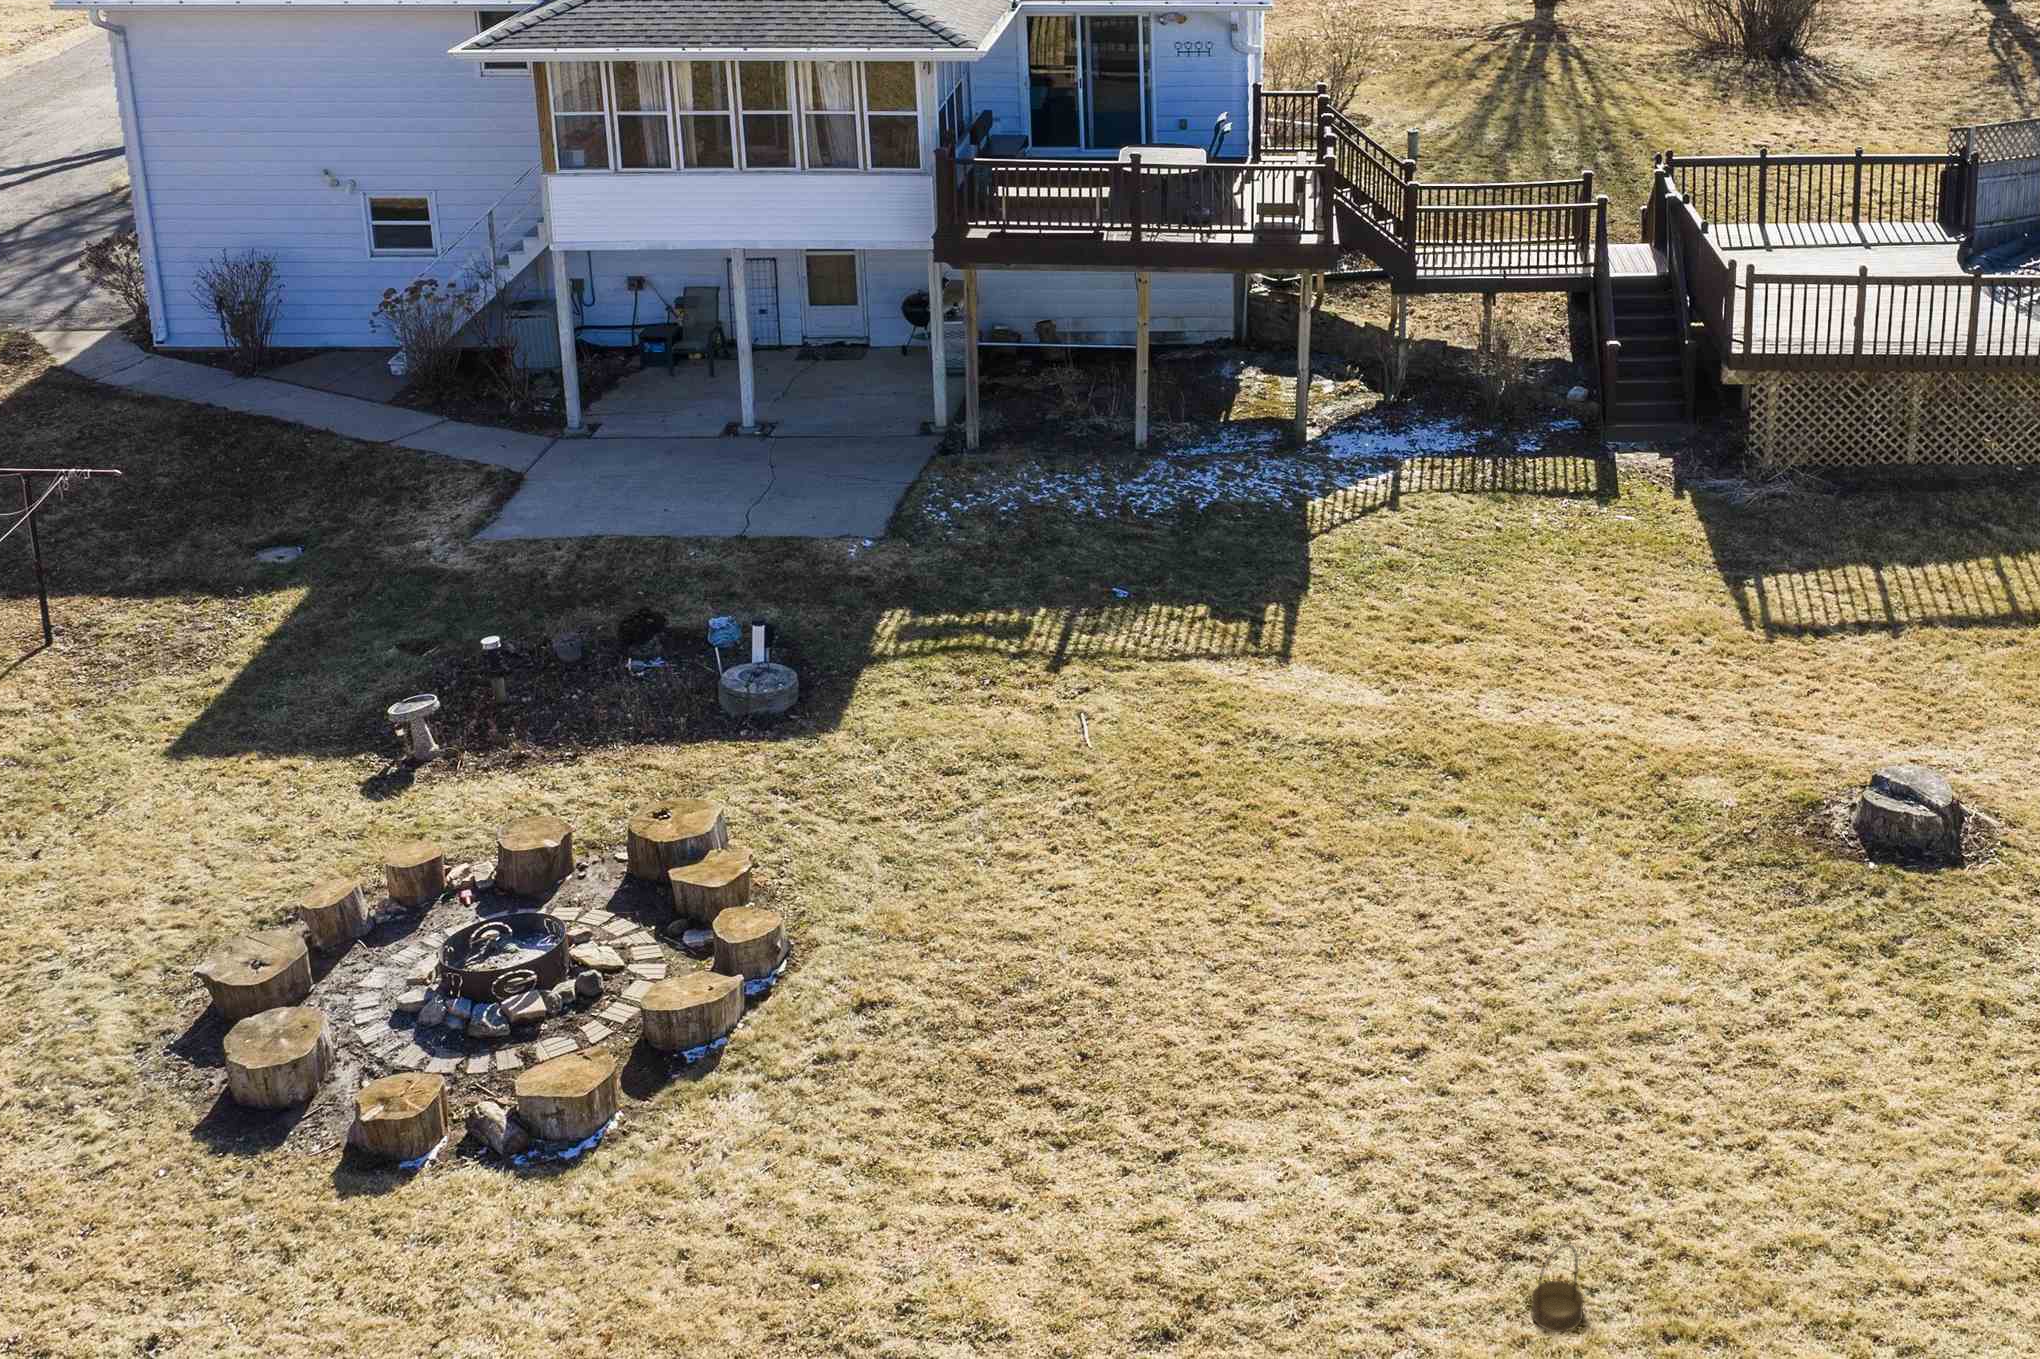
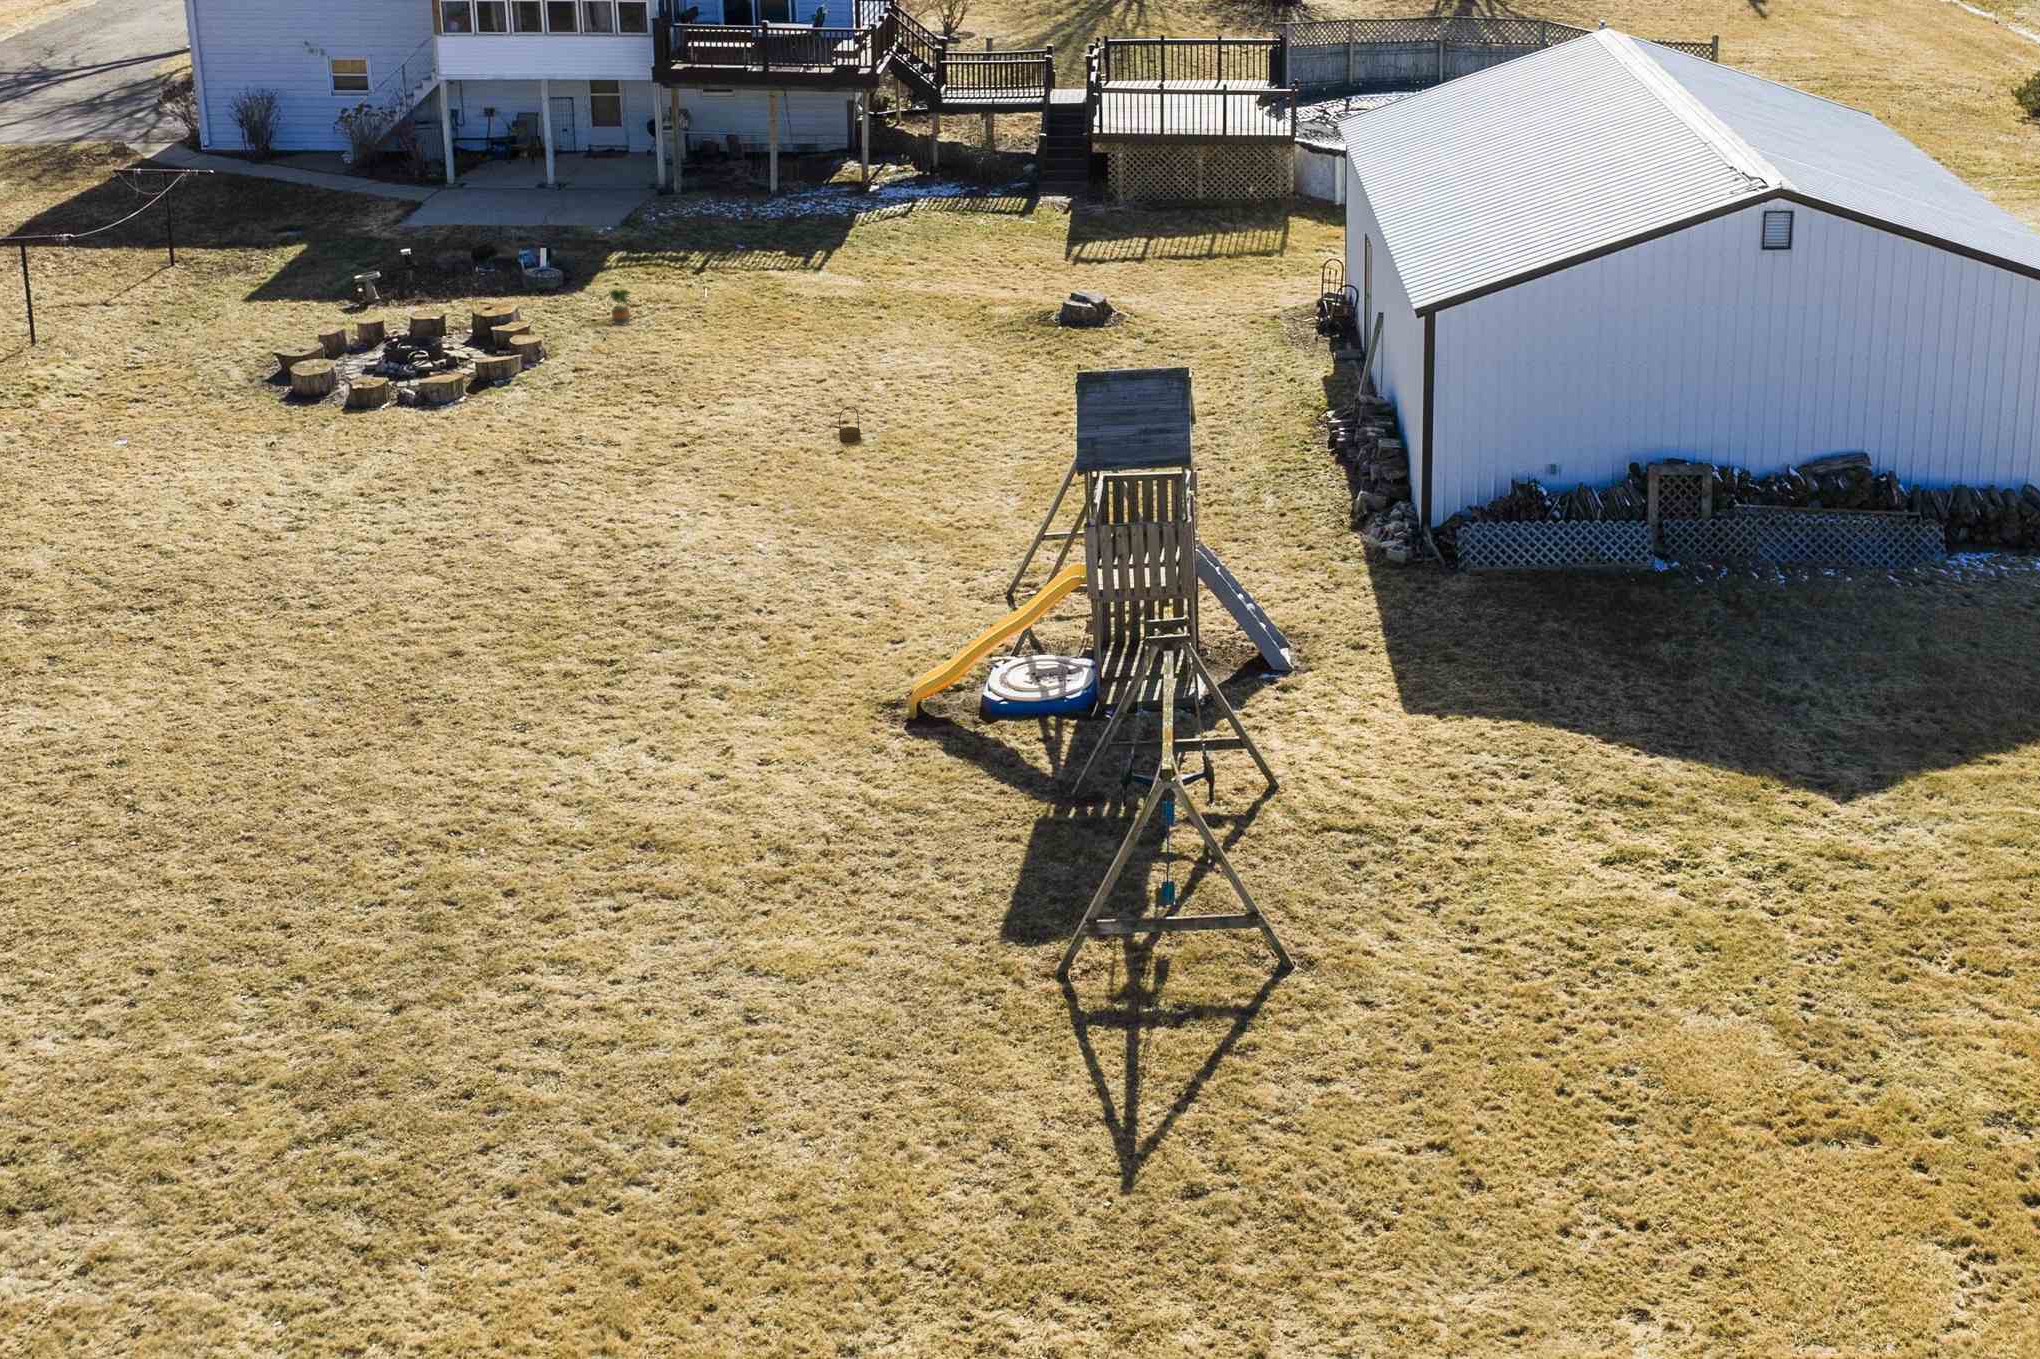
potted tree: none [905,771,954,848] -> present [609,289,630,325]

